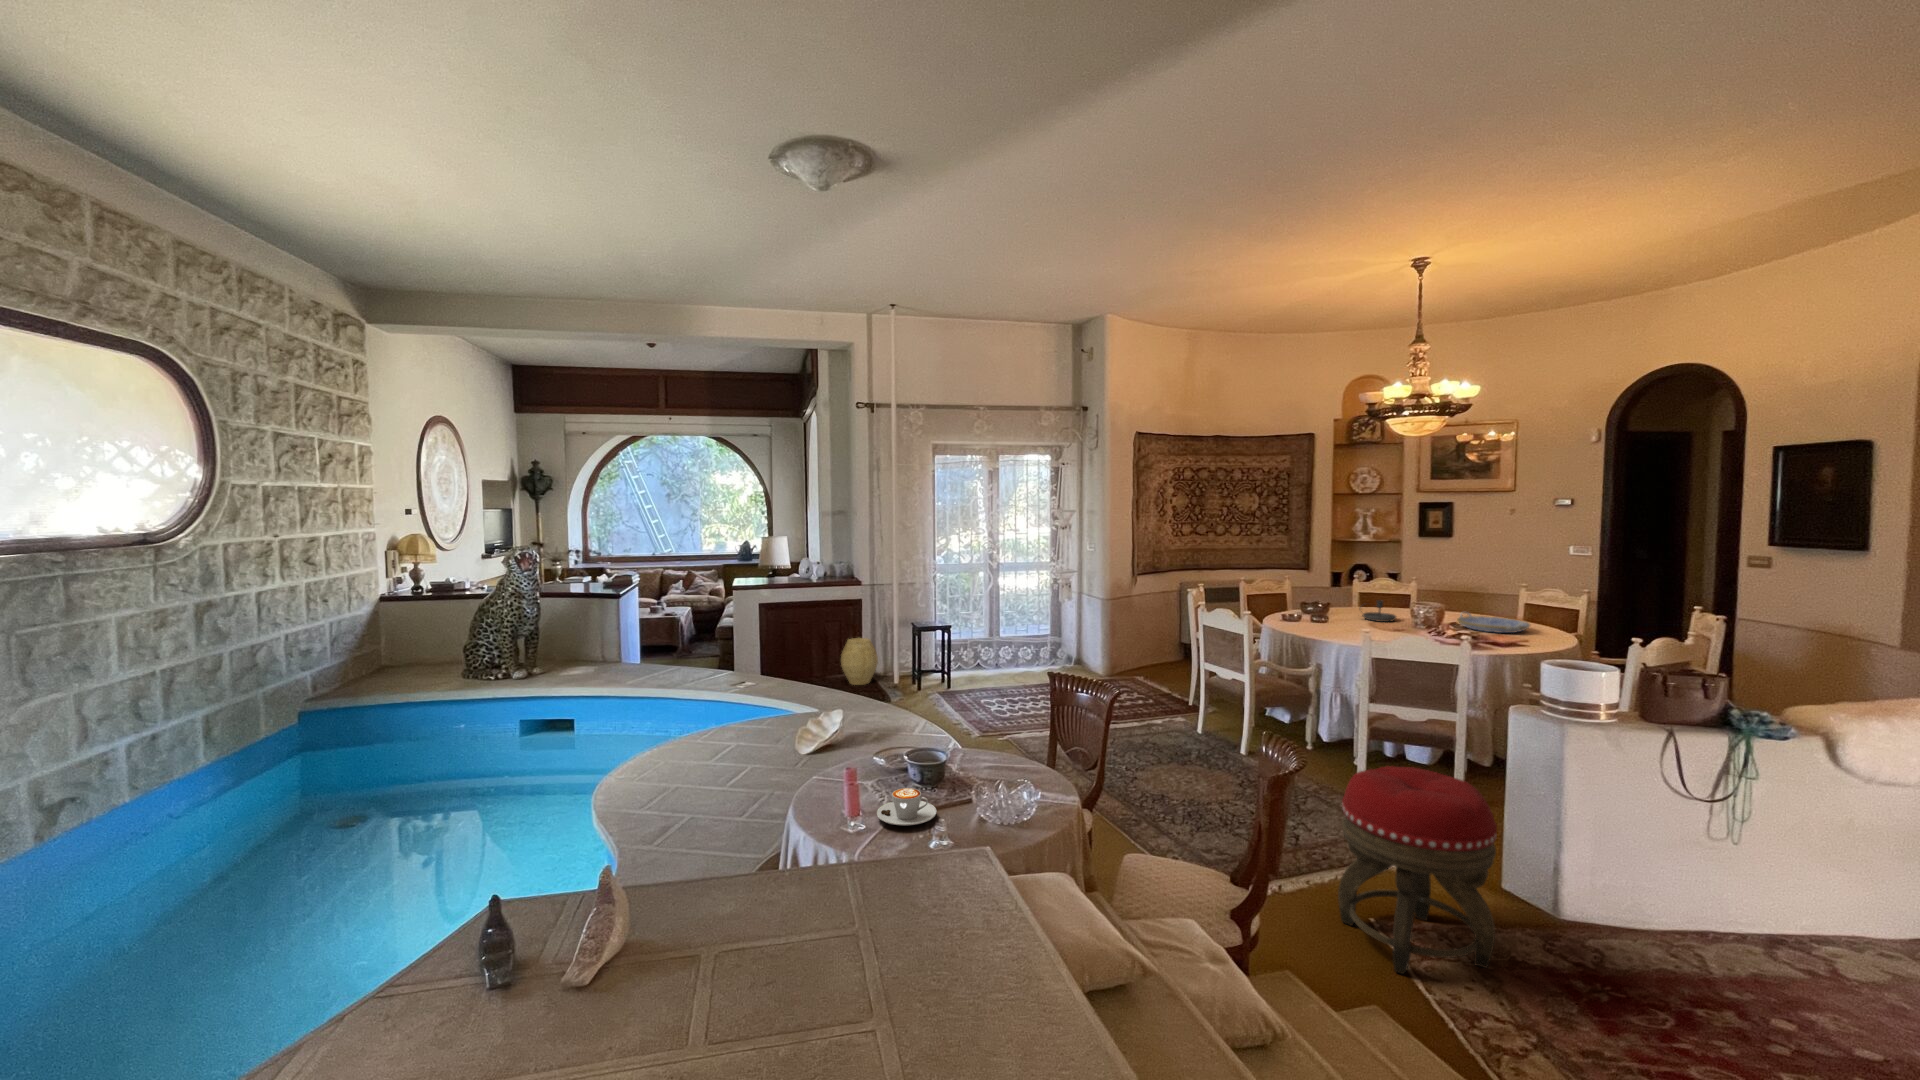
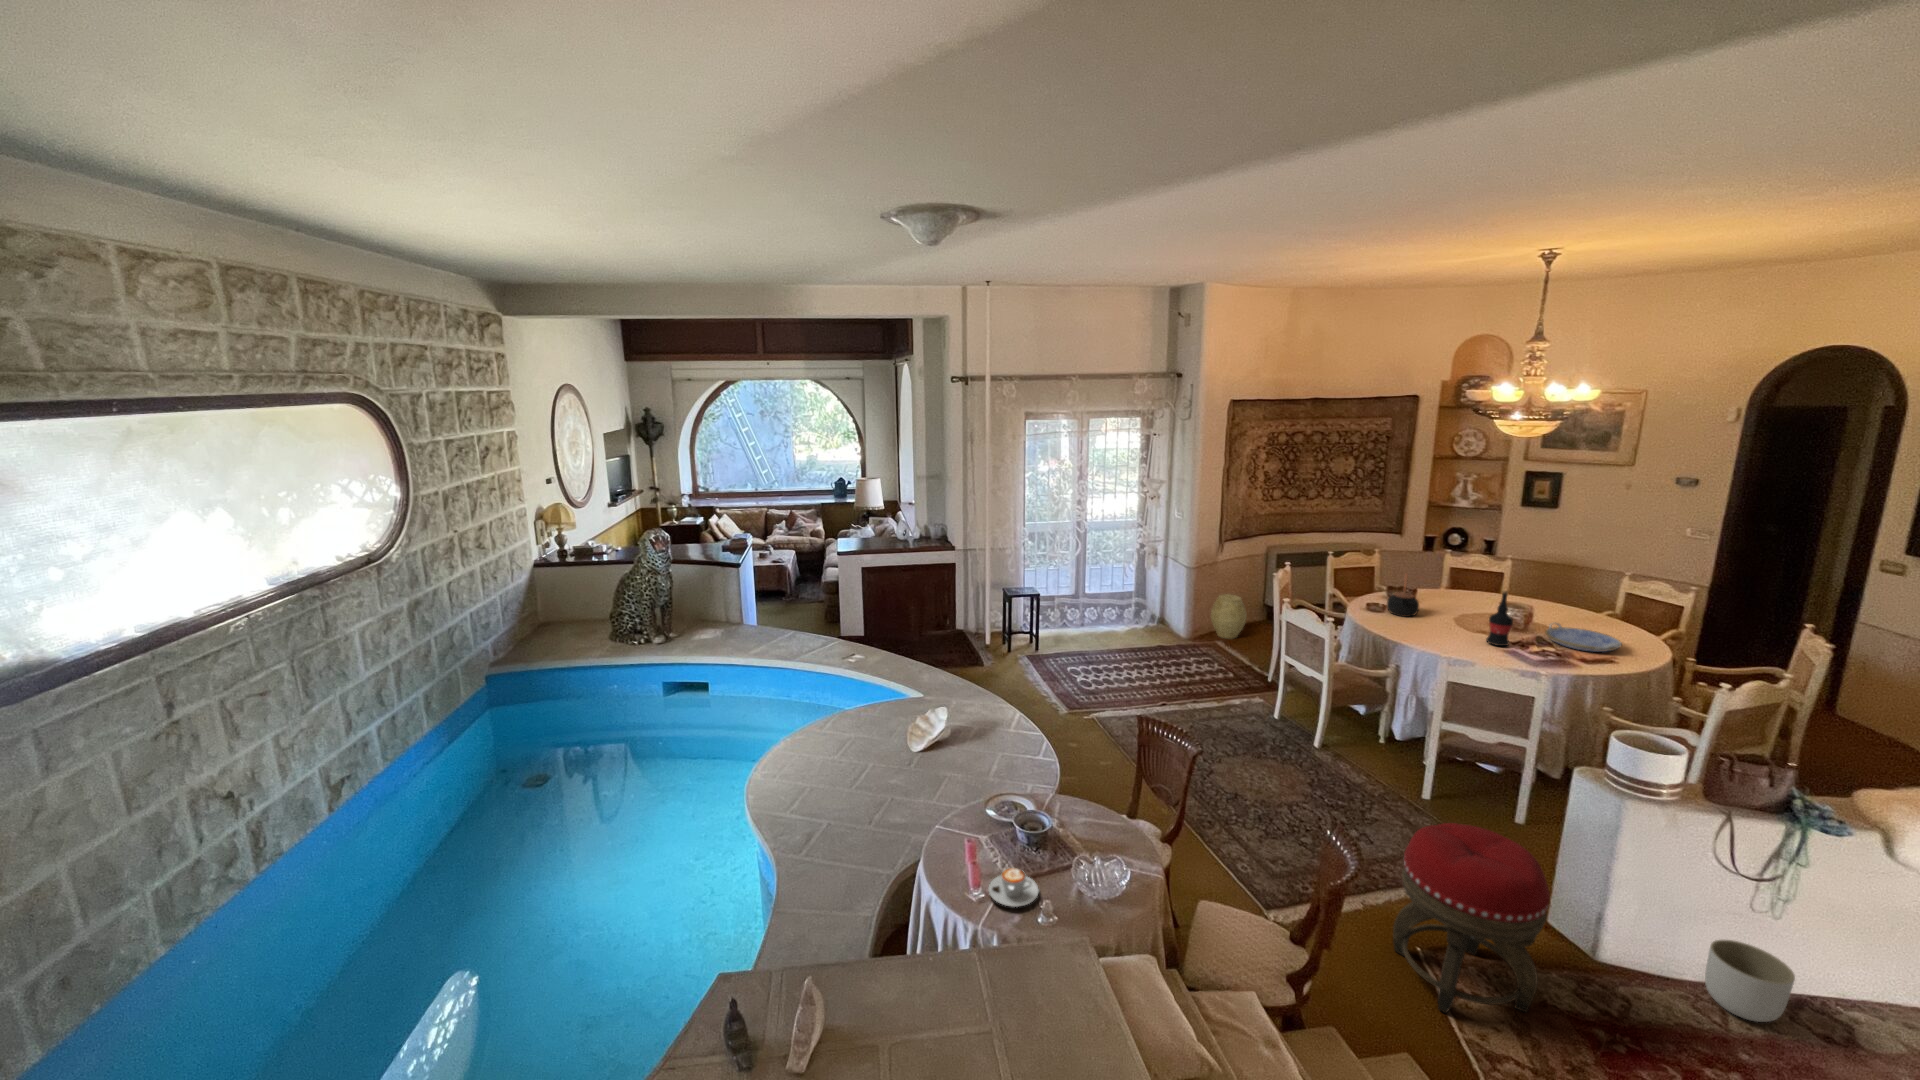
teapot: none [1302,572,1334,616] -> present [1387,573,1419,617]
wine bottle: none [1402,574,1426,631] -> present [1486,591,1513,646]
candlestick: present [1362,600,1396,622] -> none [1443,606,1483,628]
woven basket: present [841,638,878,685] -> present [1211,594,1247,639]
planter: none [1661,876,1750,959] -> present [1705,940,1795,1022]

